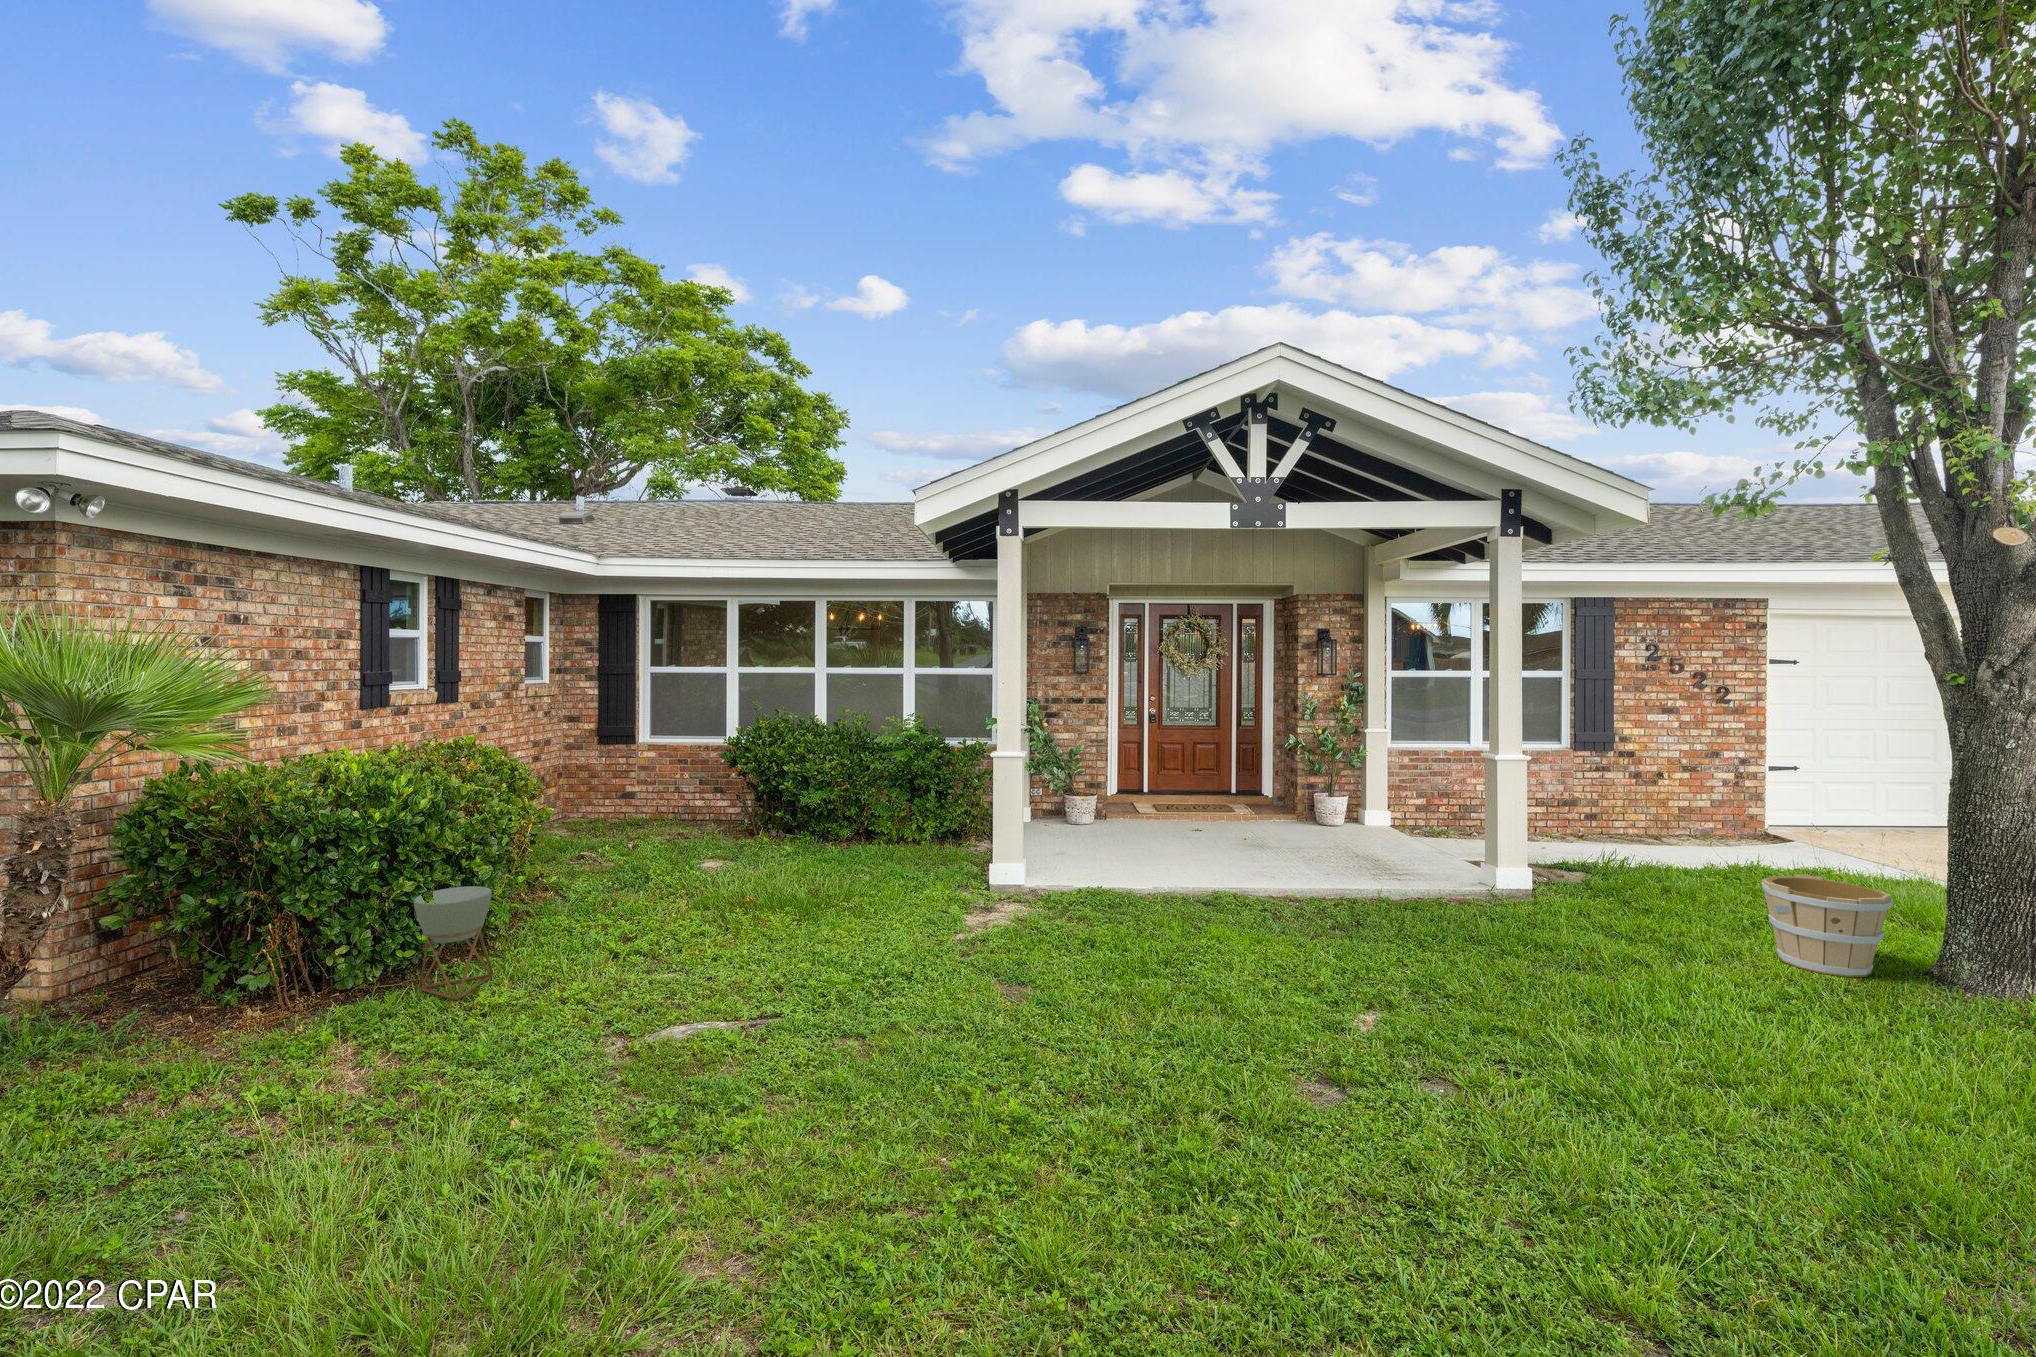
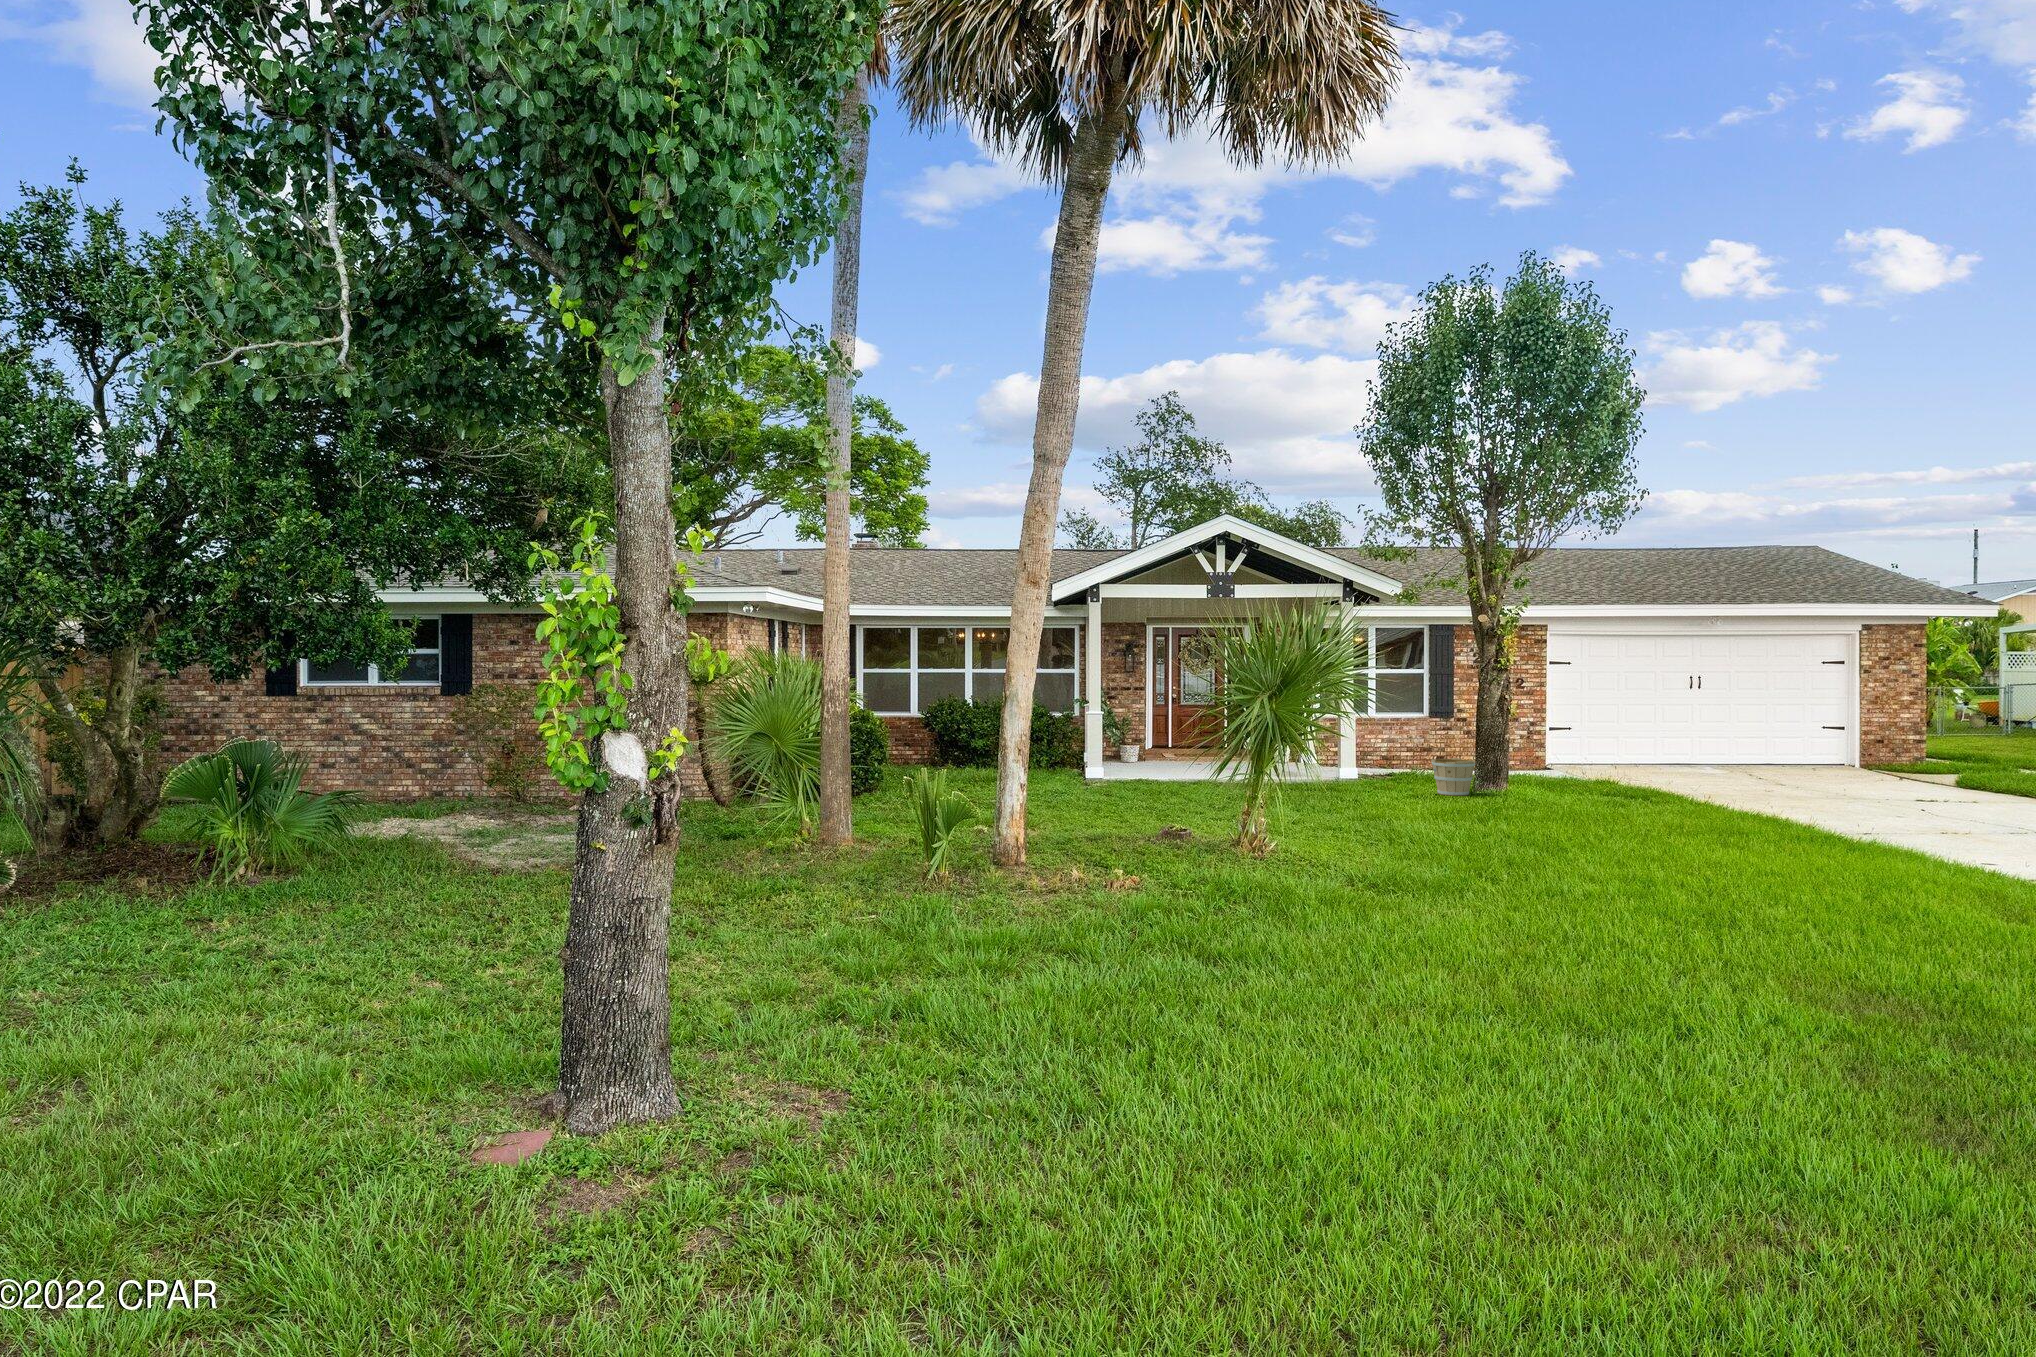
planter: present [413,886,493,1000] -> none [863,759,890,800]

